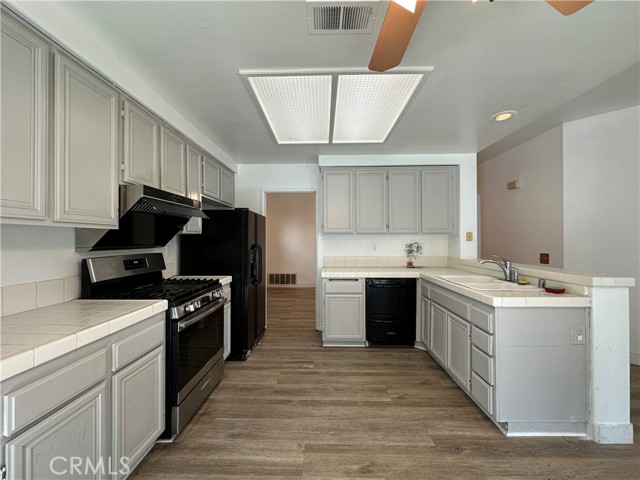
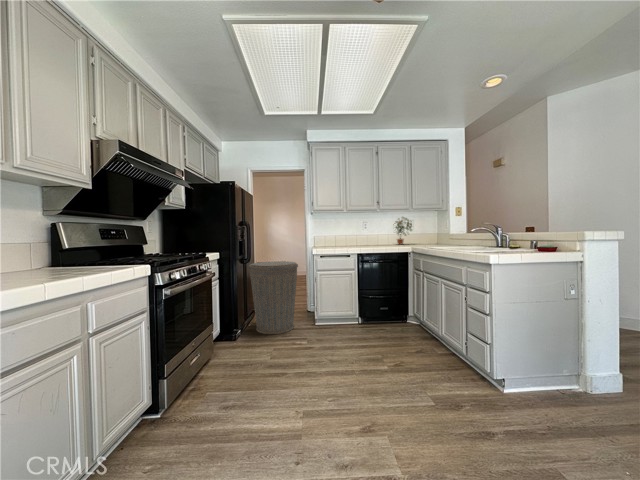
trash can: none [261,282,308,355] -> present [249,261,298,334]

